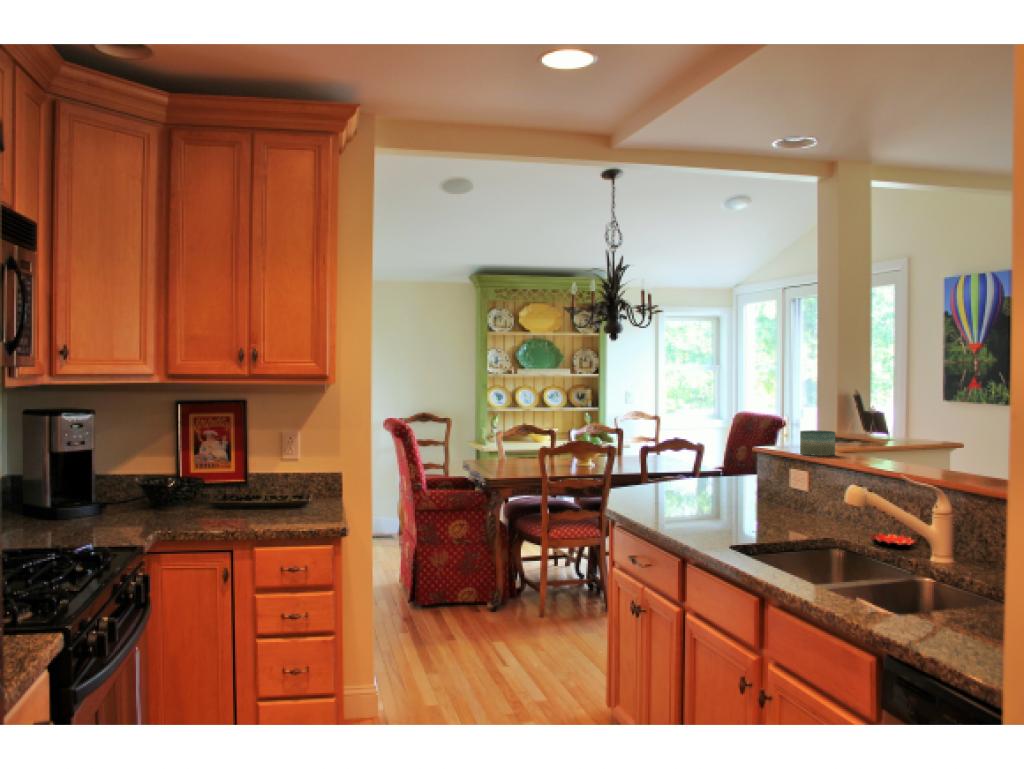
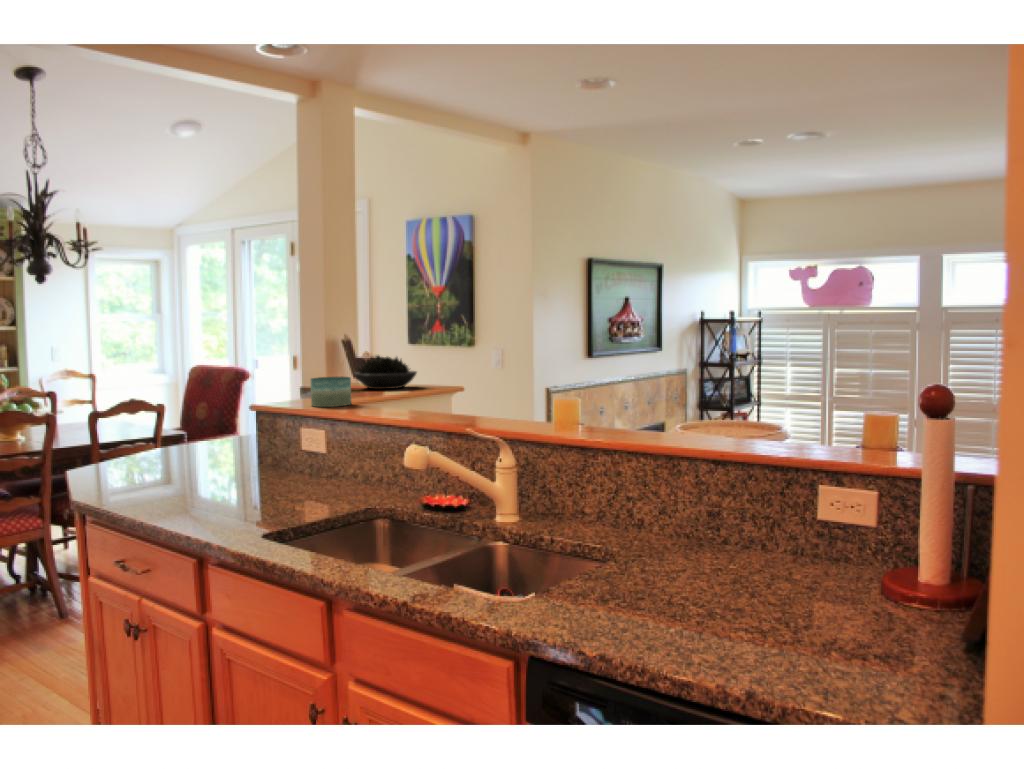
succulent plant: none [852,413,918,446] -> present [354,355,417,389]

